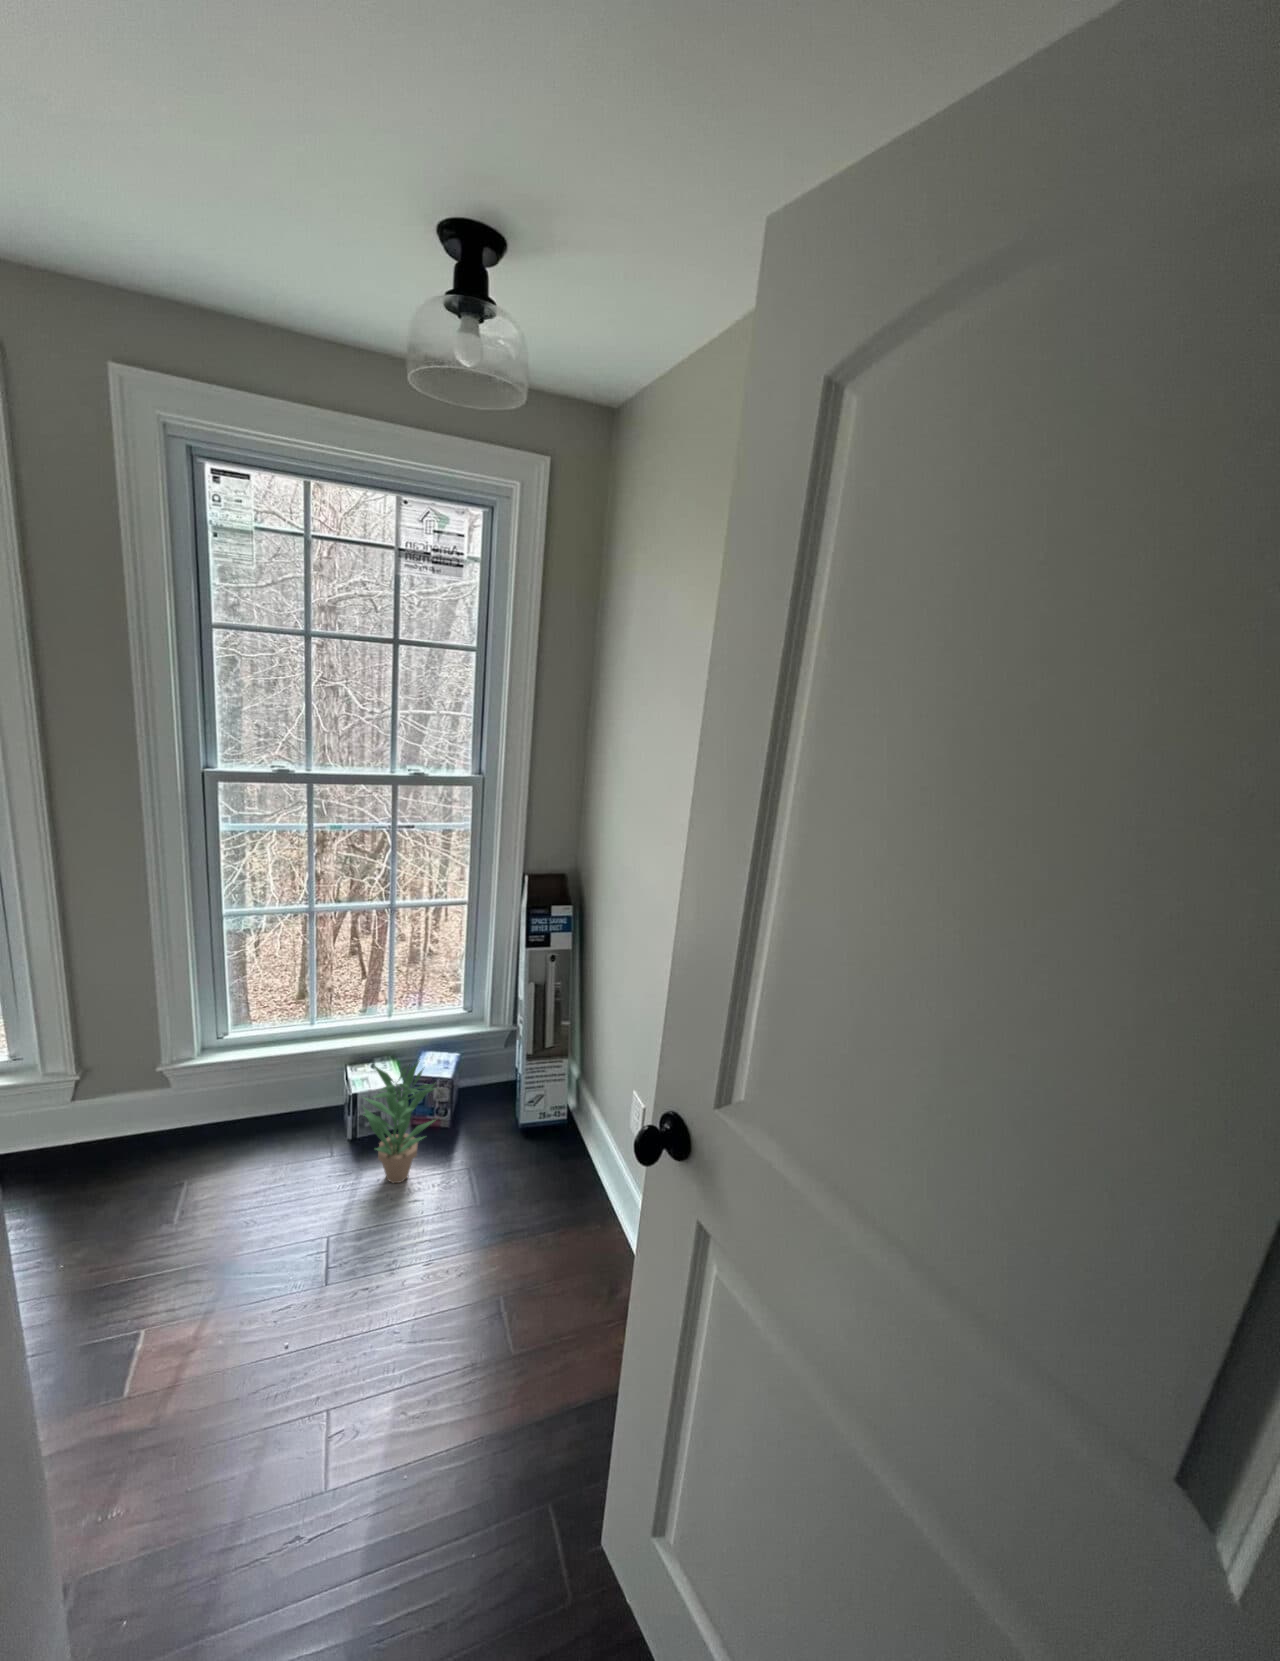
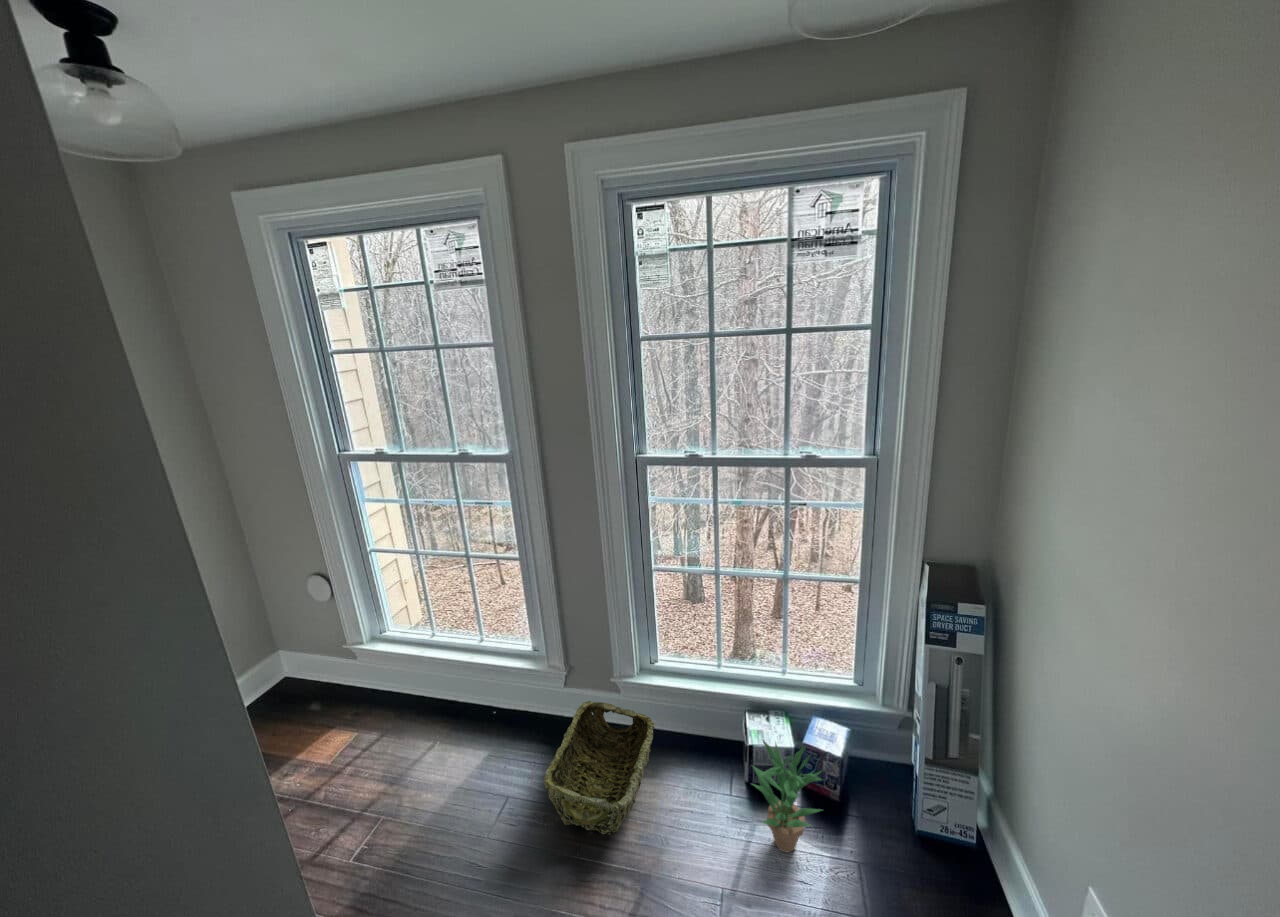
woven basket: none [69,1097,228,1245] -> present [544,701,654,834]

